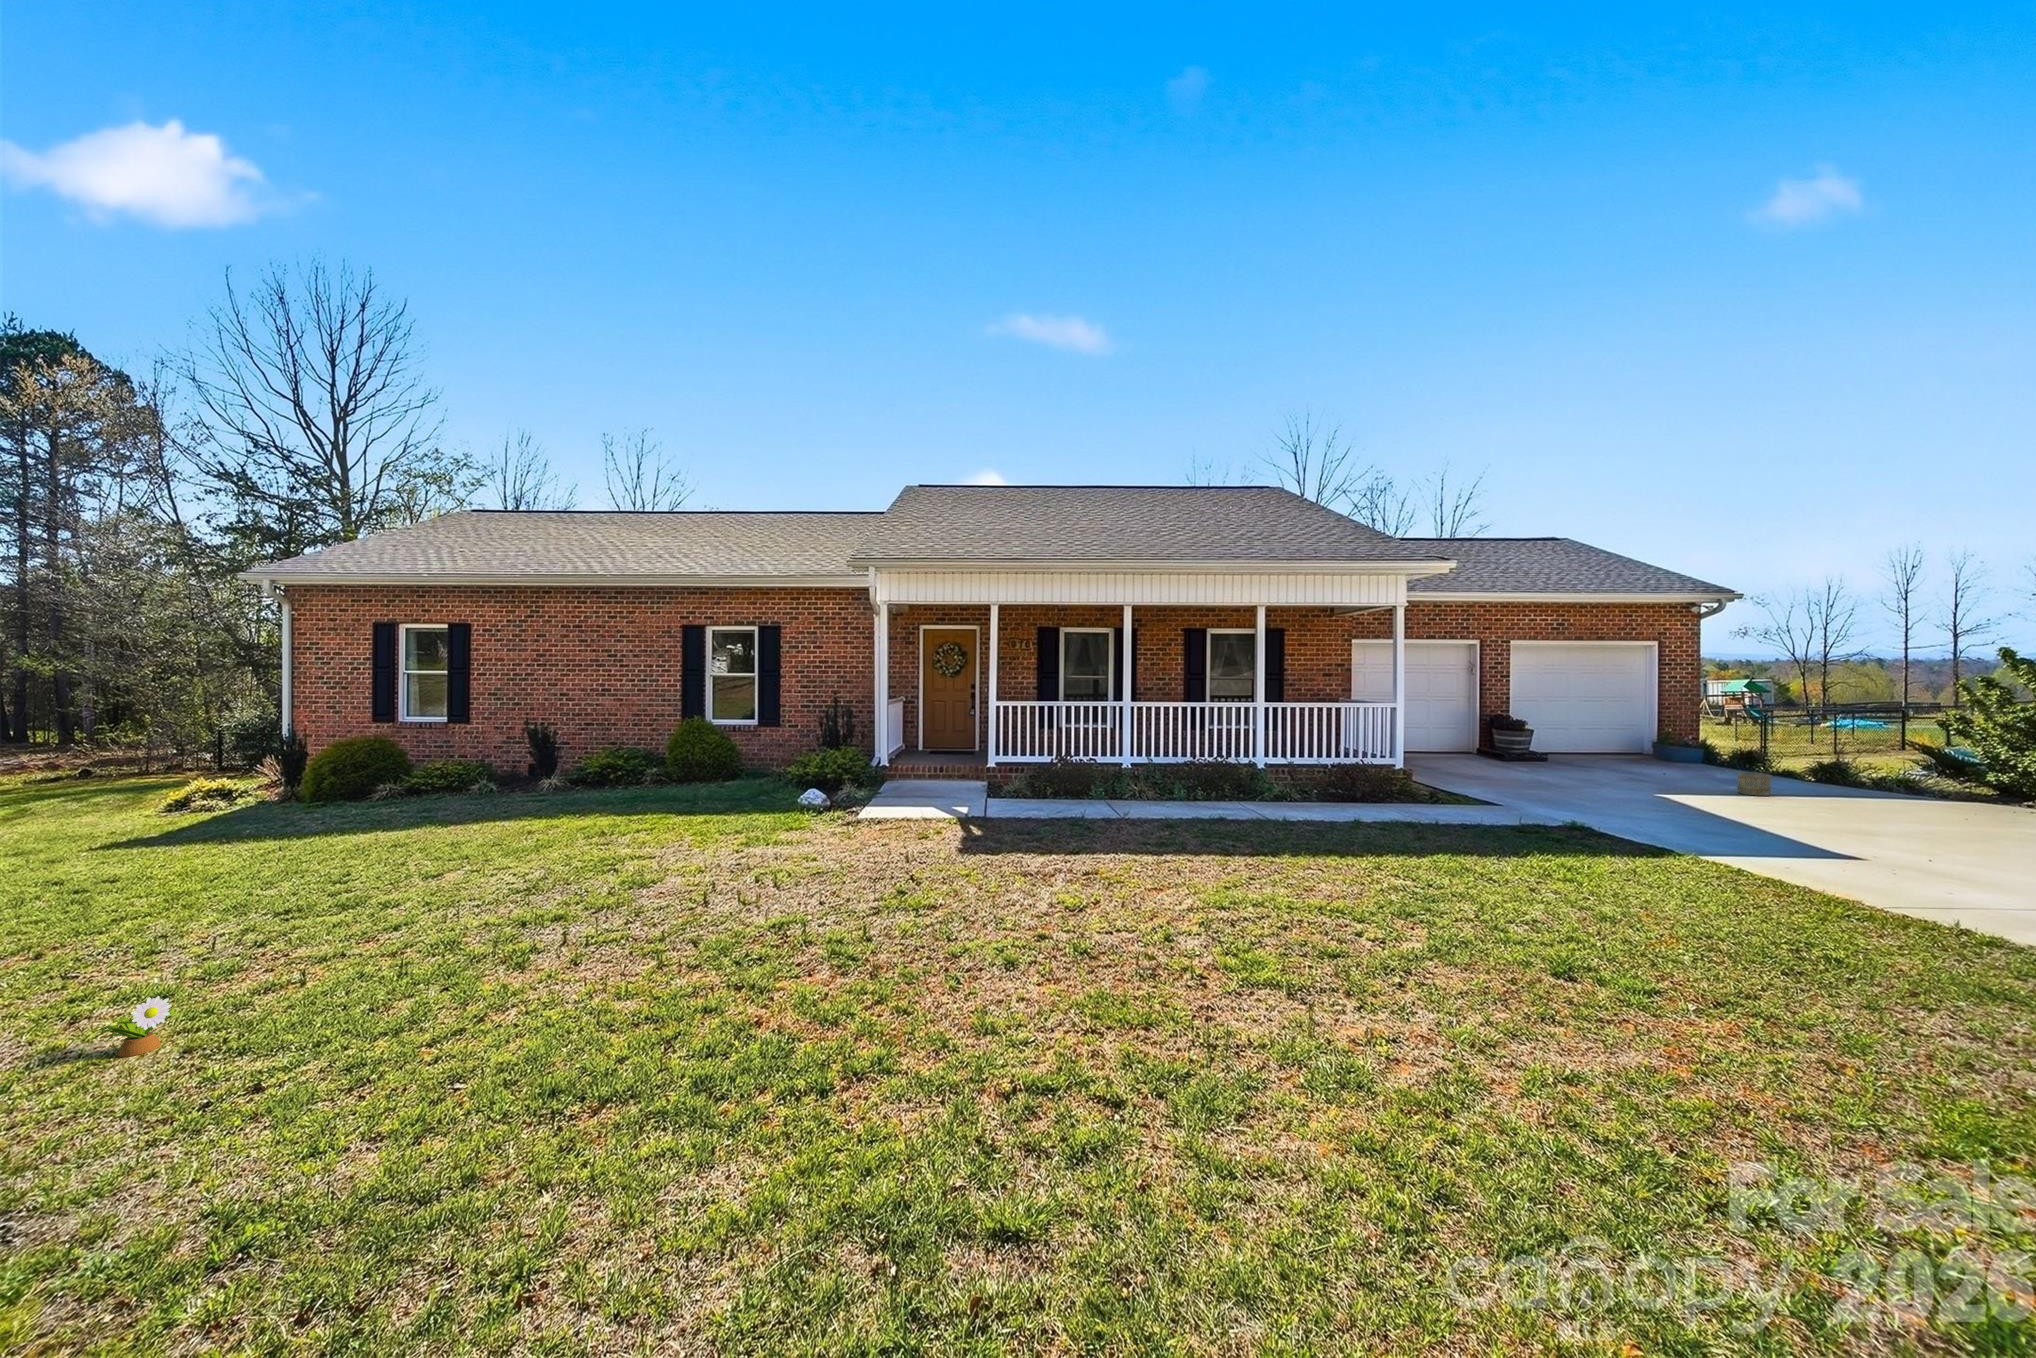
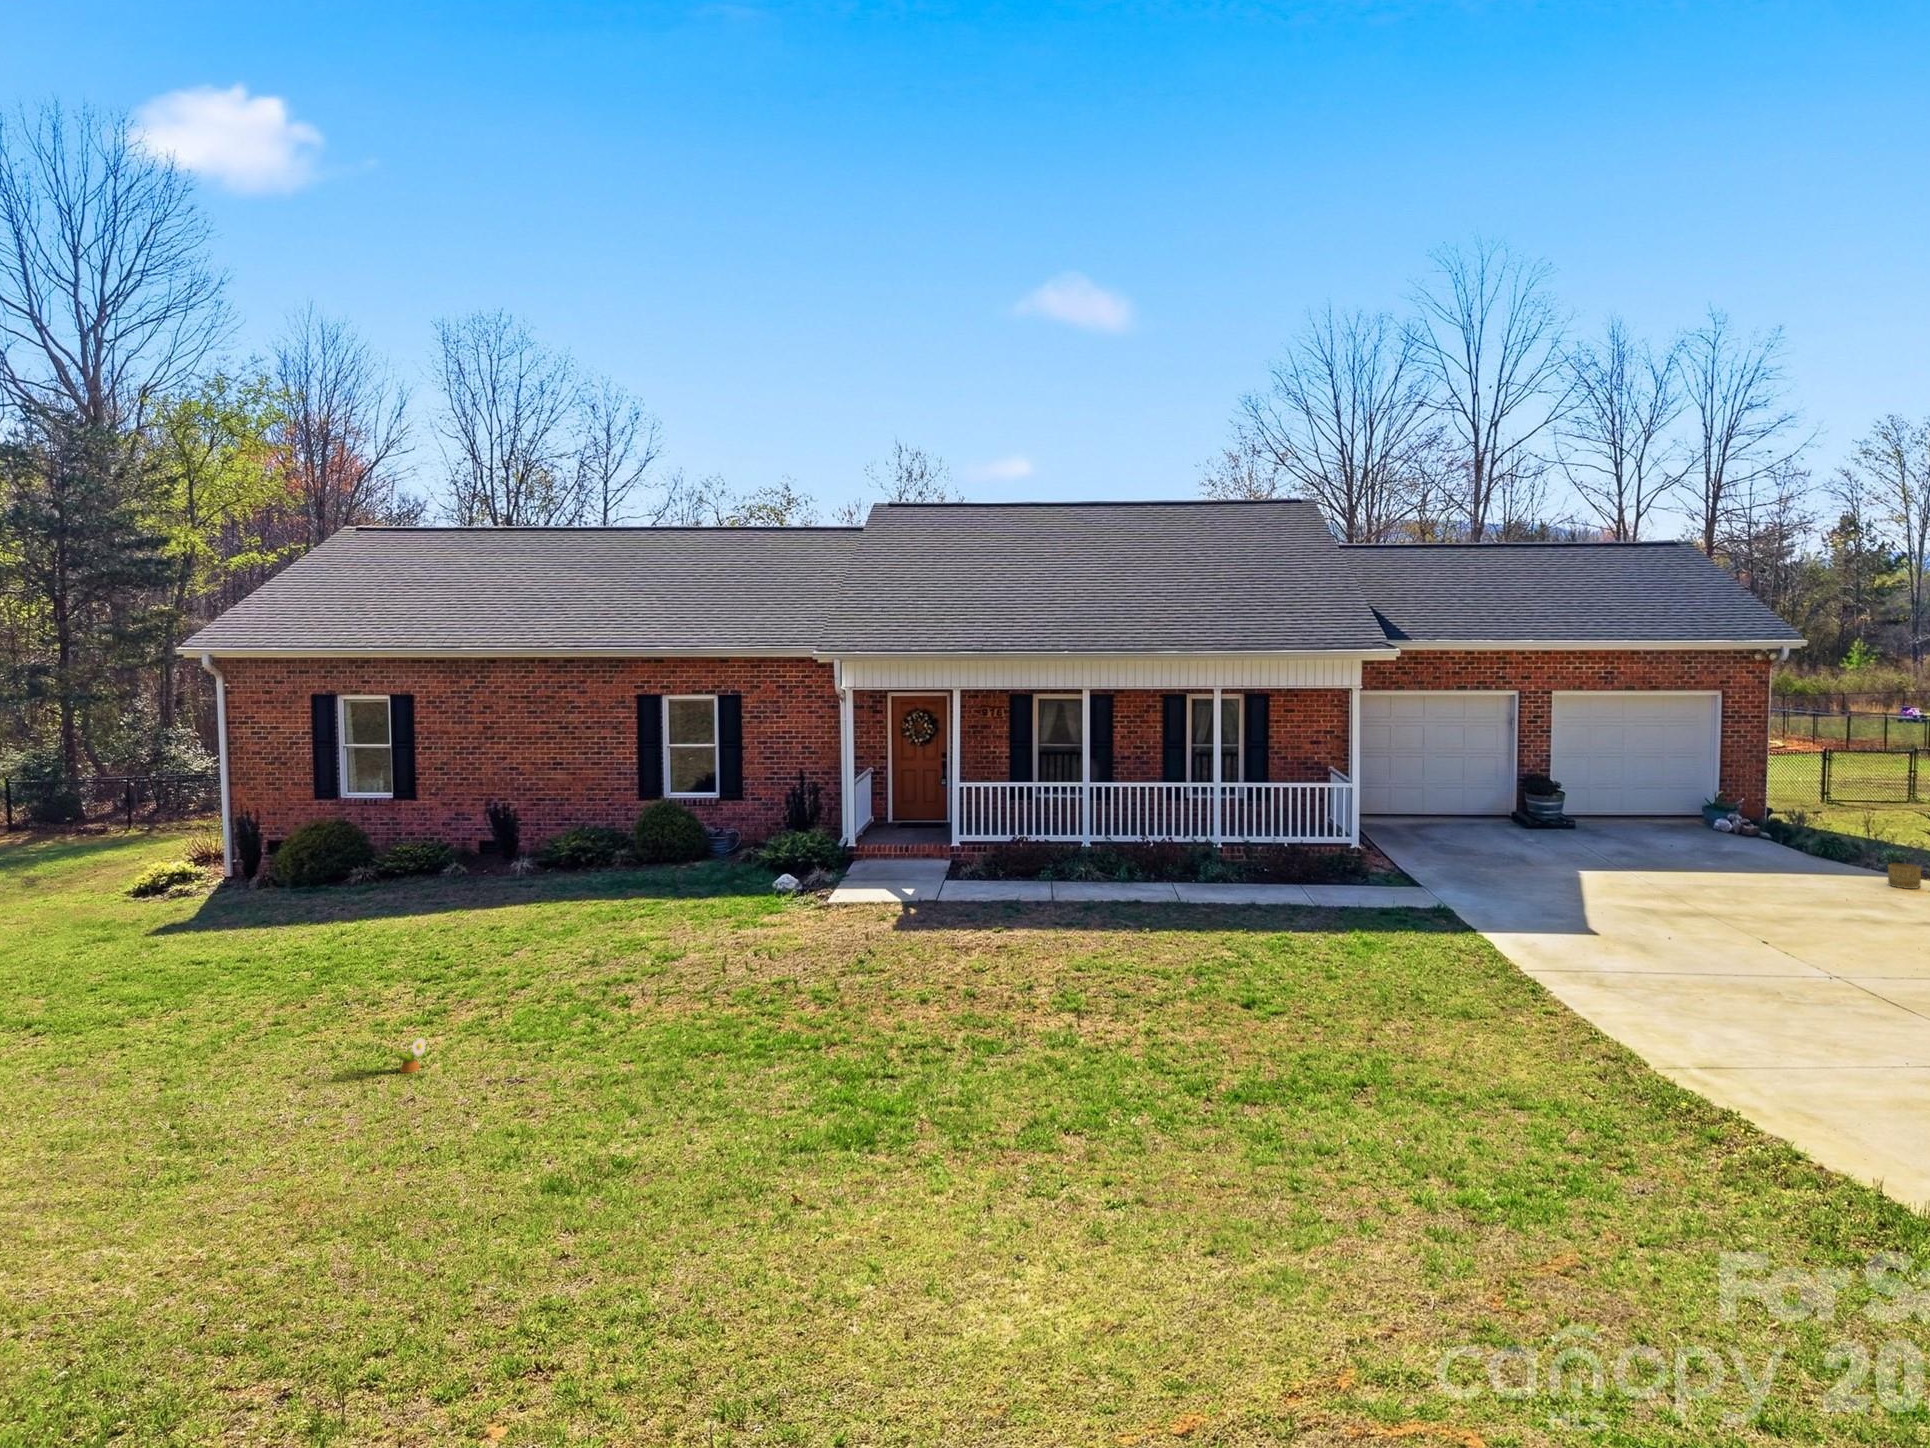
wooden bucket: present [1737,772,1771,796] -> present [1888,863,1921,889]

